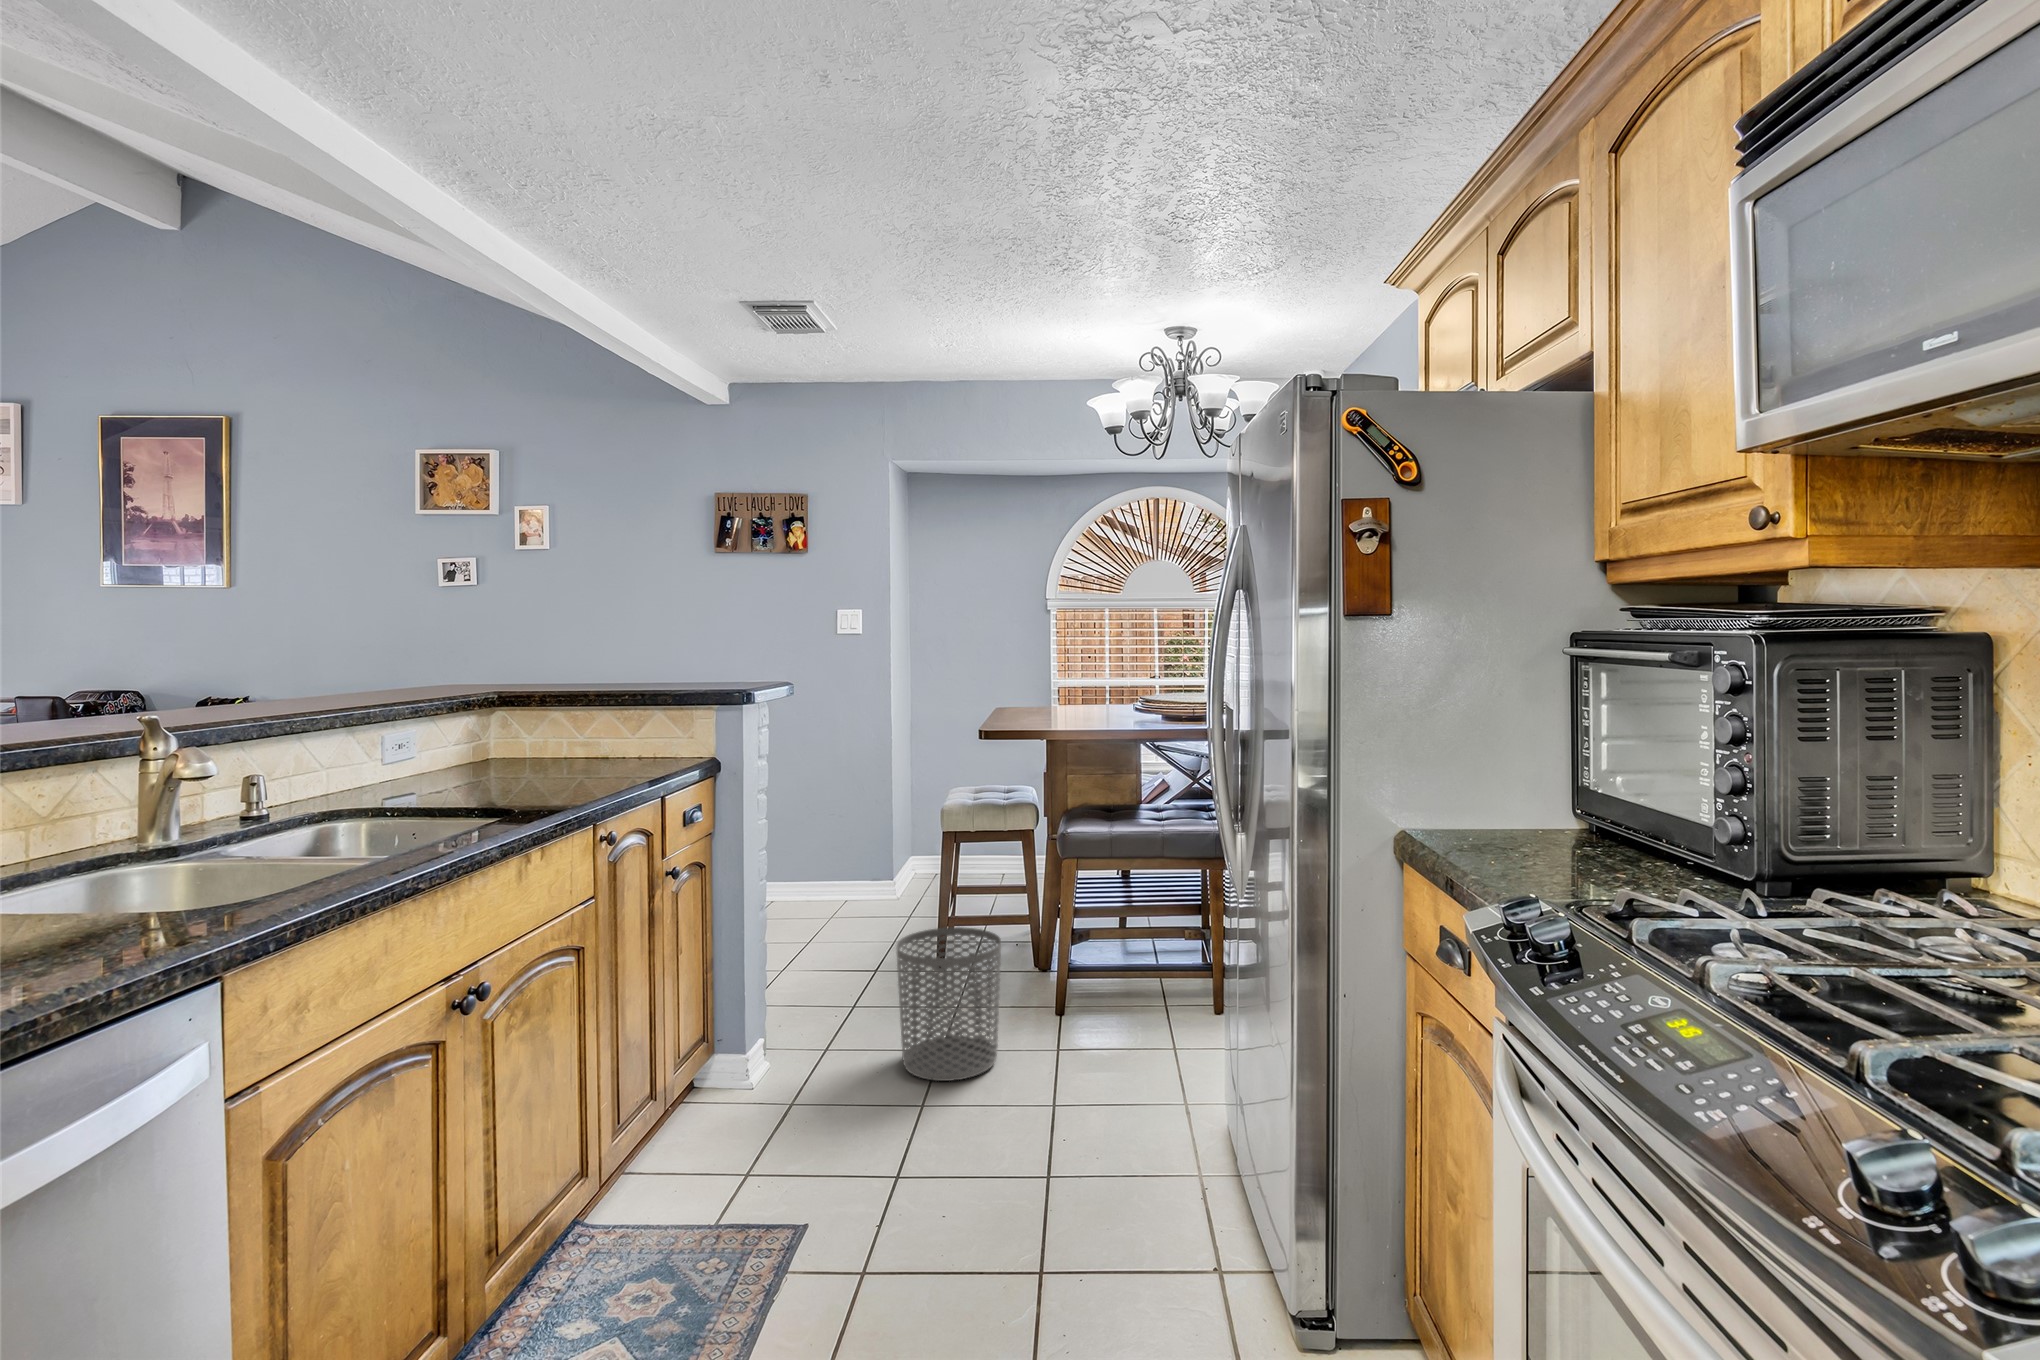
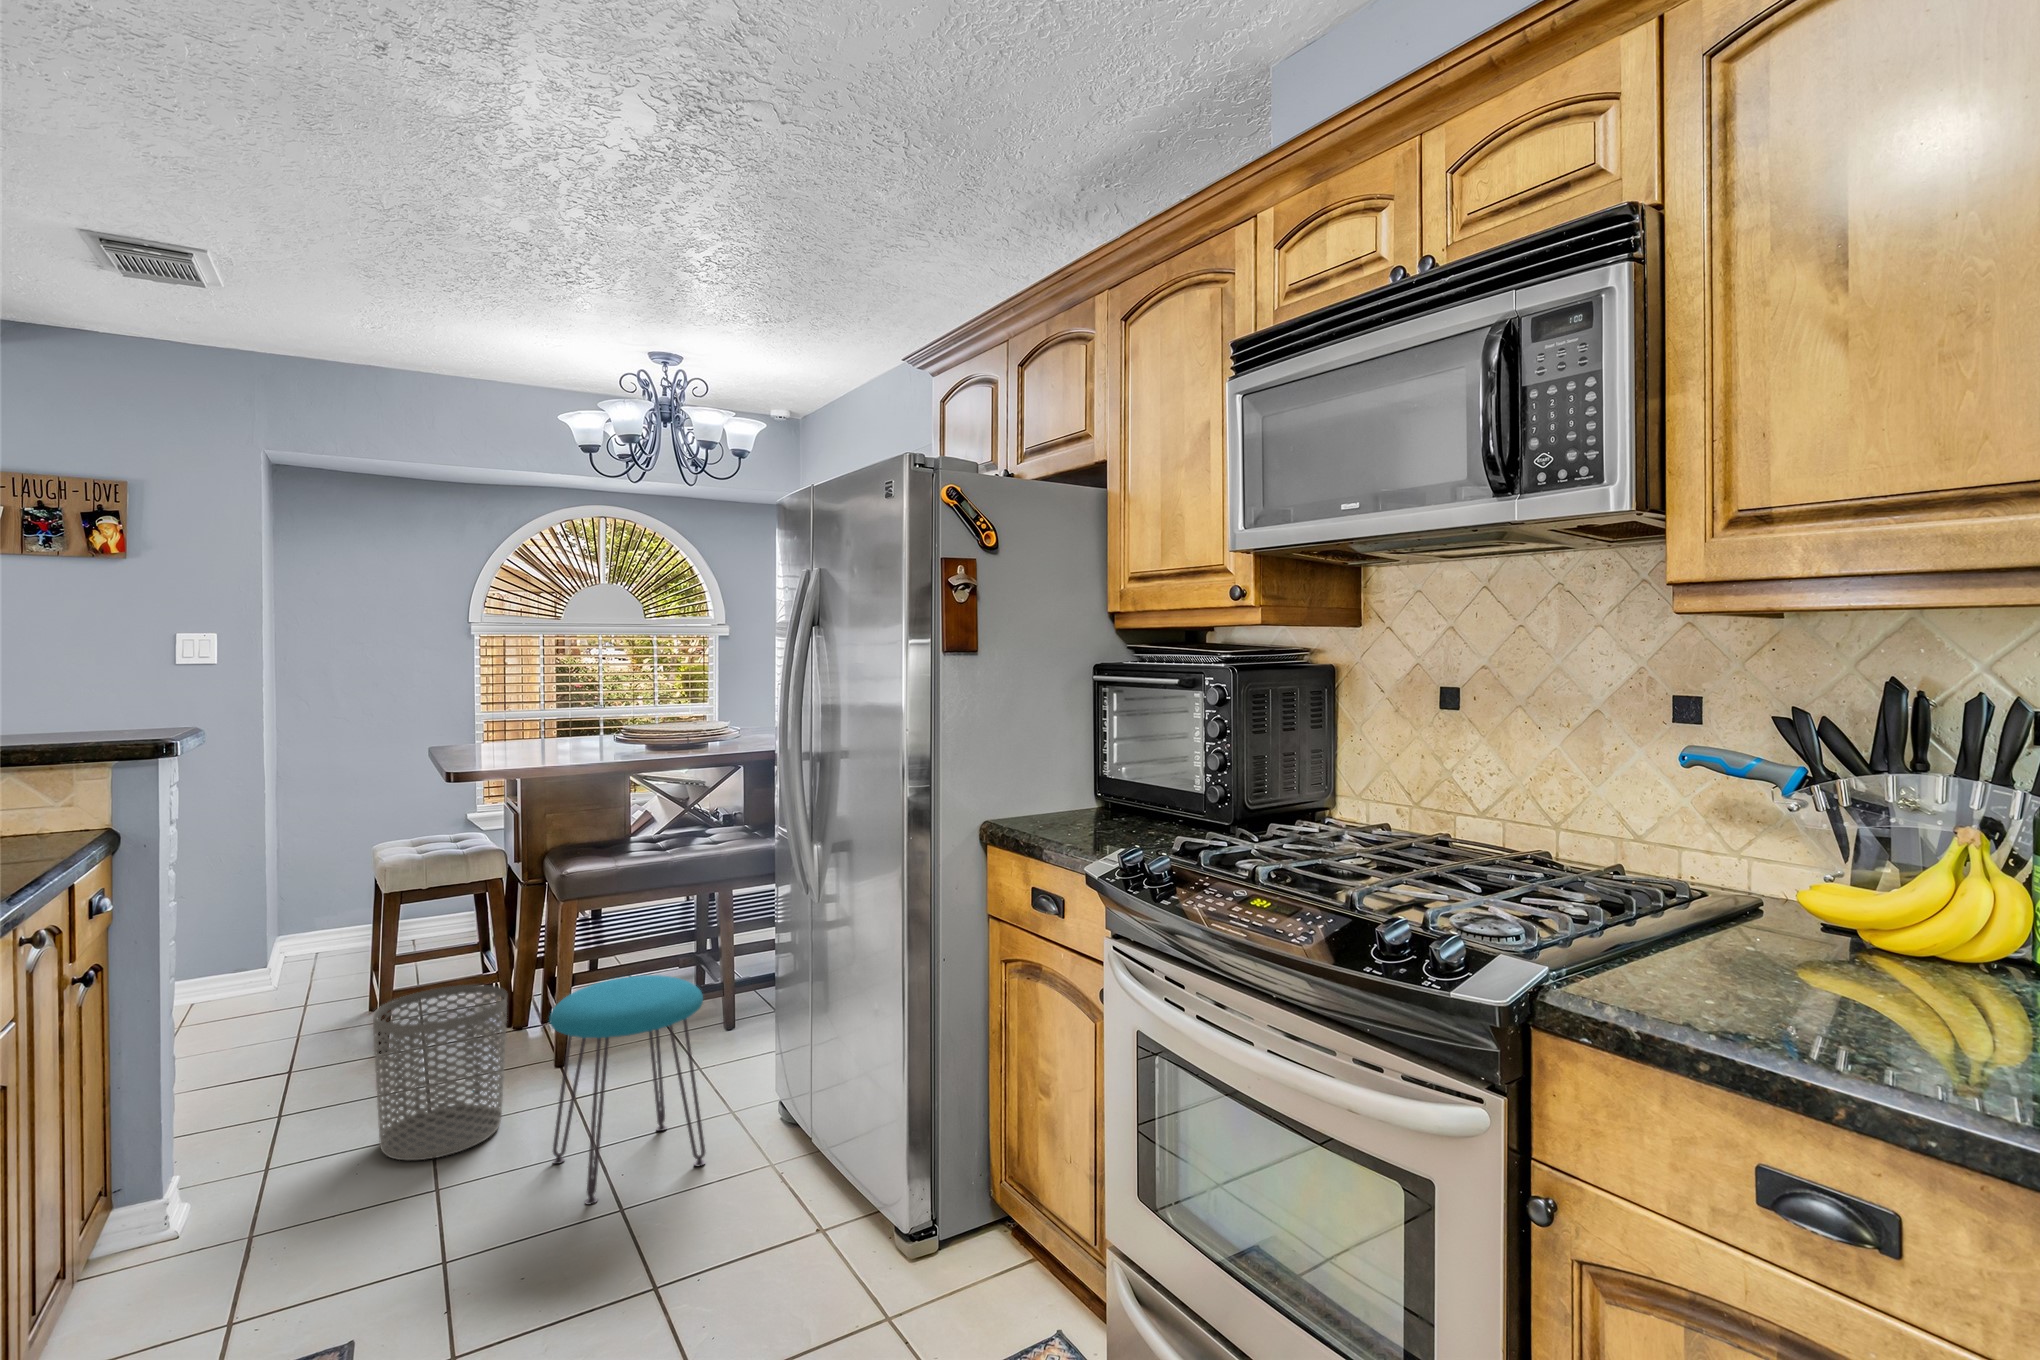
stool: none [1007,947,1148,1165] -> present [549,975,705,1204]

